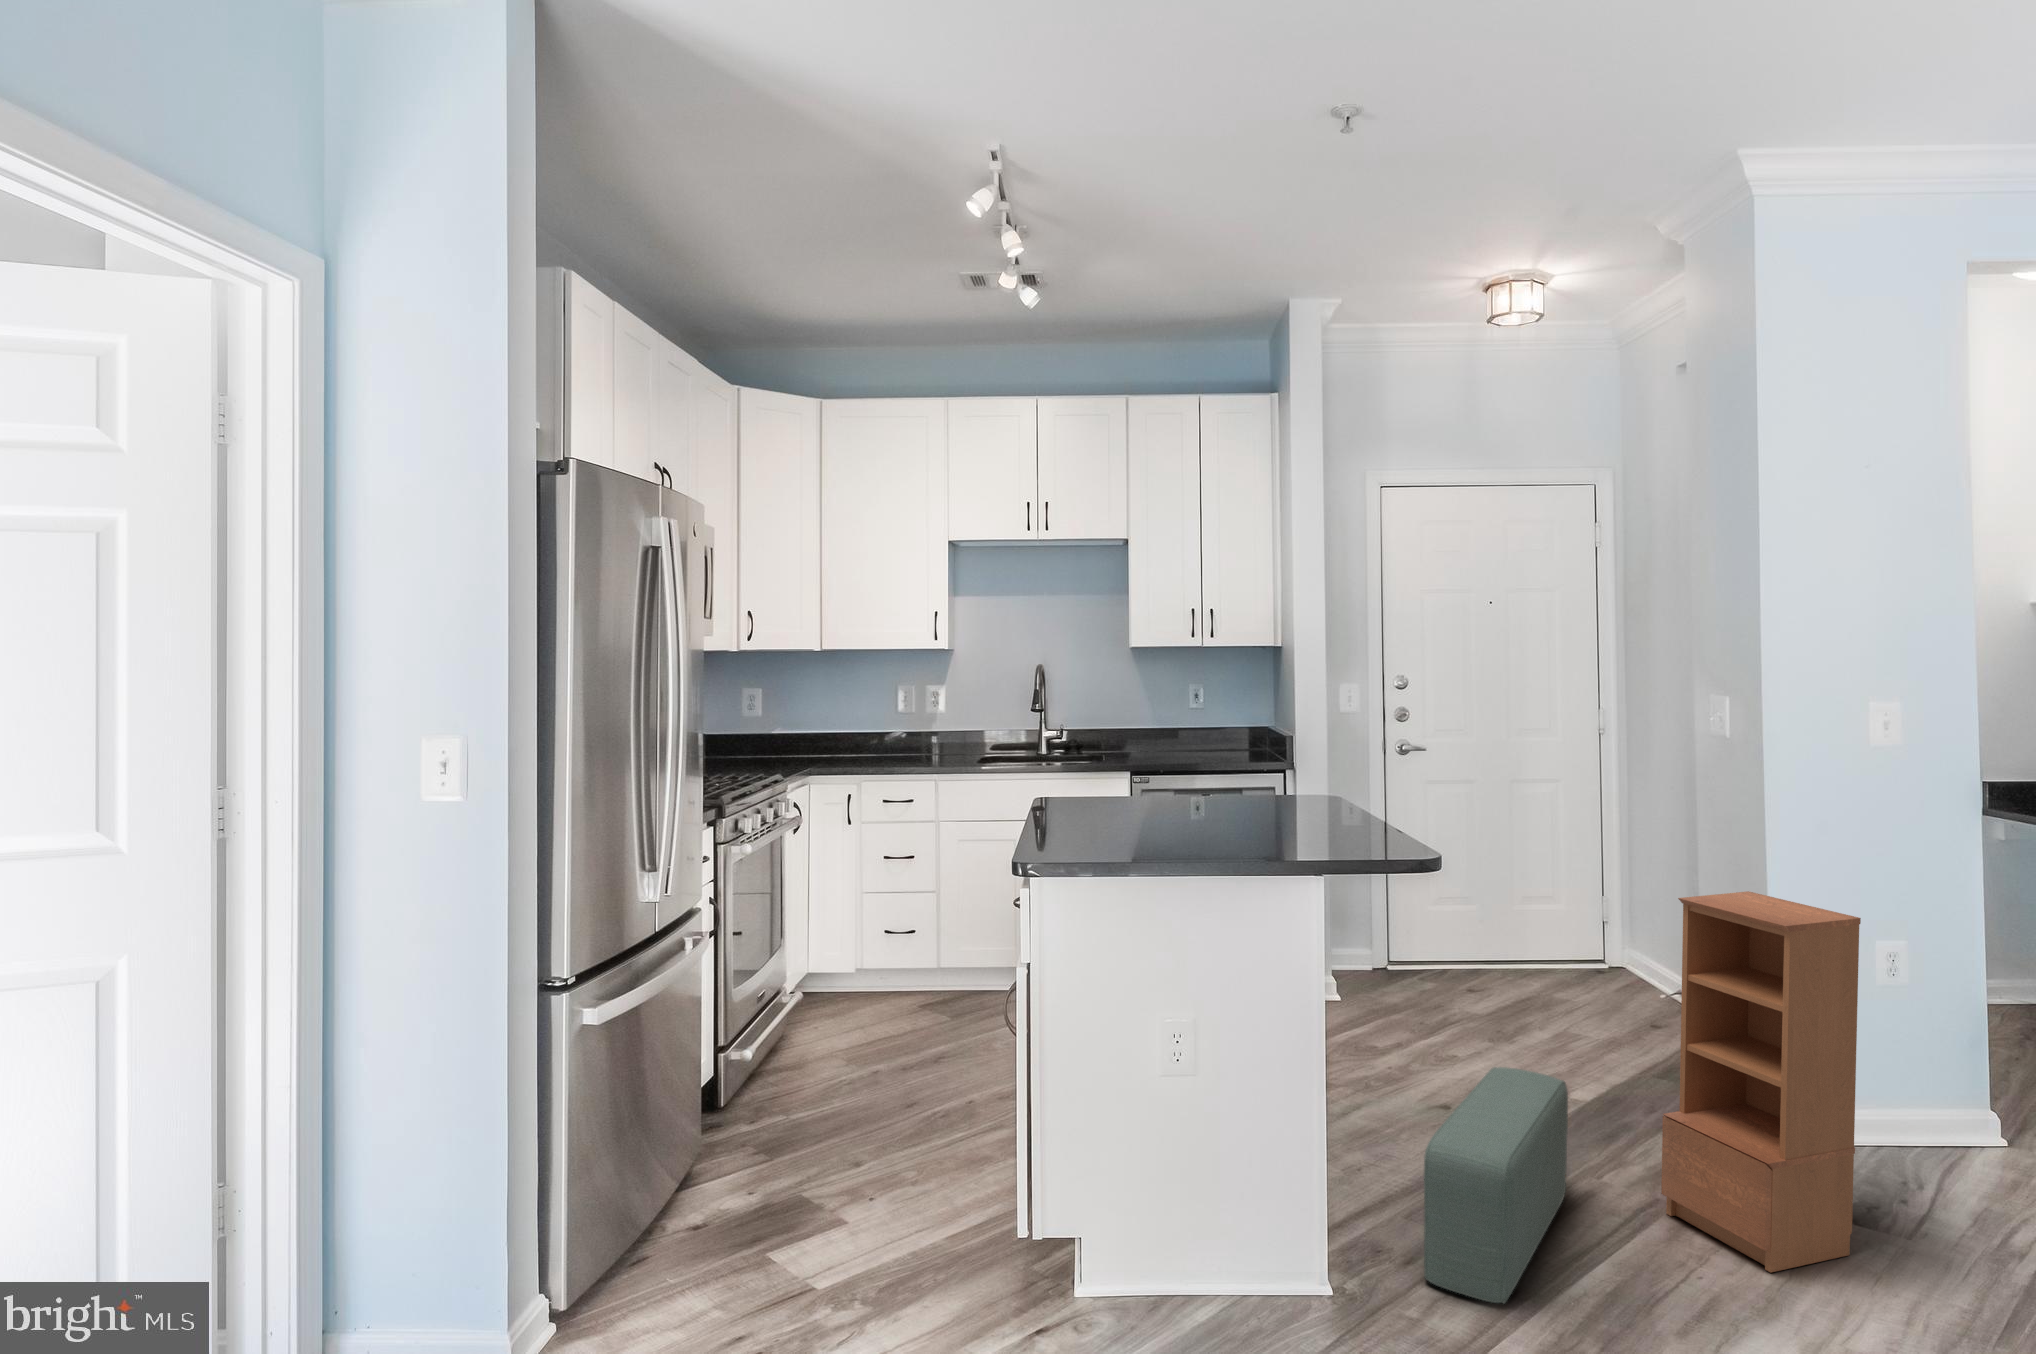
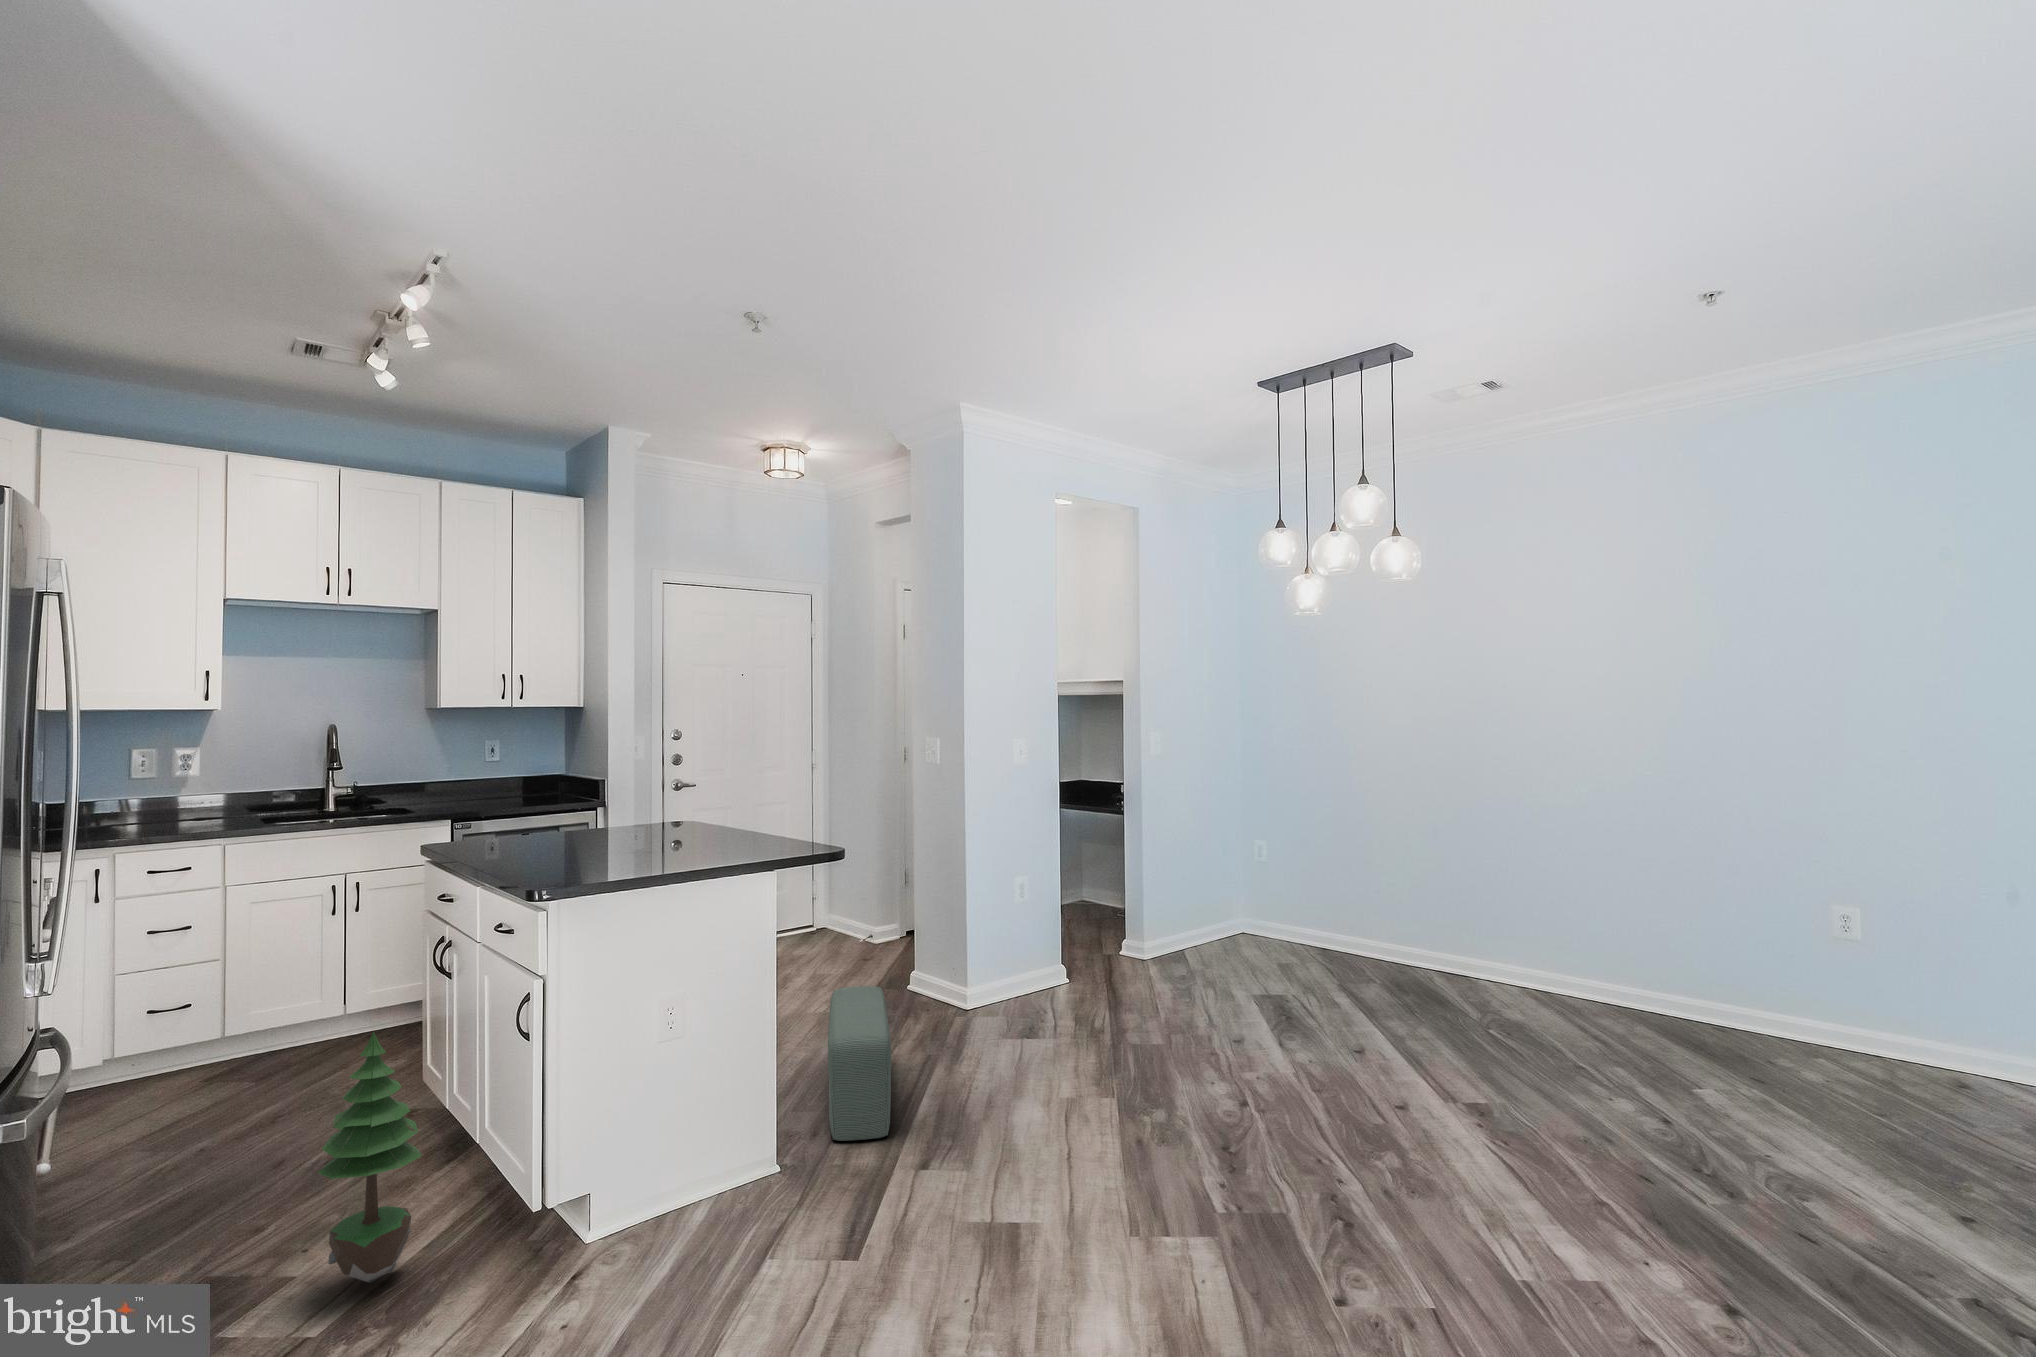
bookcase: present [1661,891,1861,1272] -> none [937,845,1035,1072]
potted tree: none [841,1004,932,1251] -> present [317,1032,422,1283]

